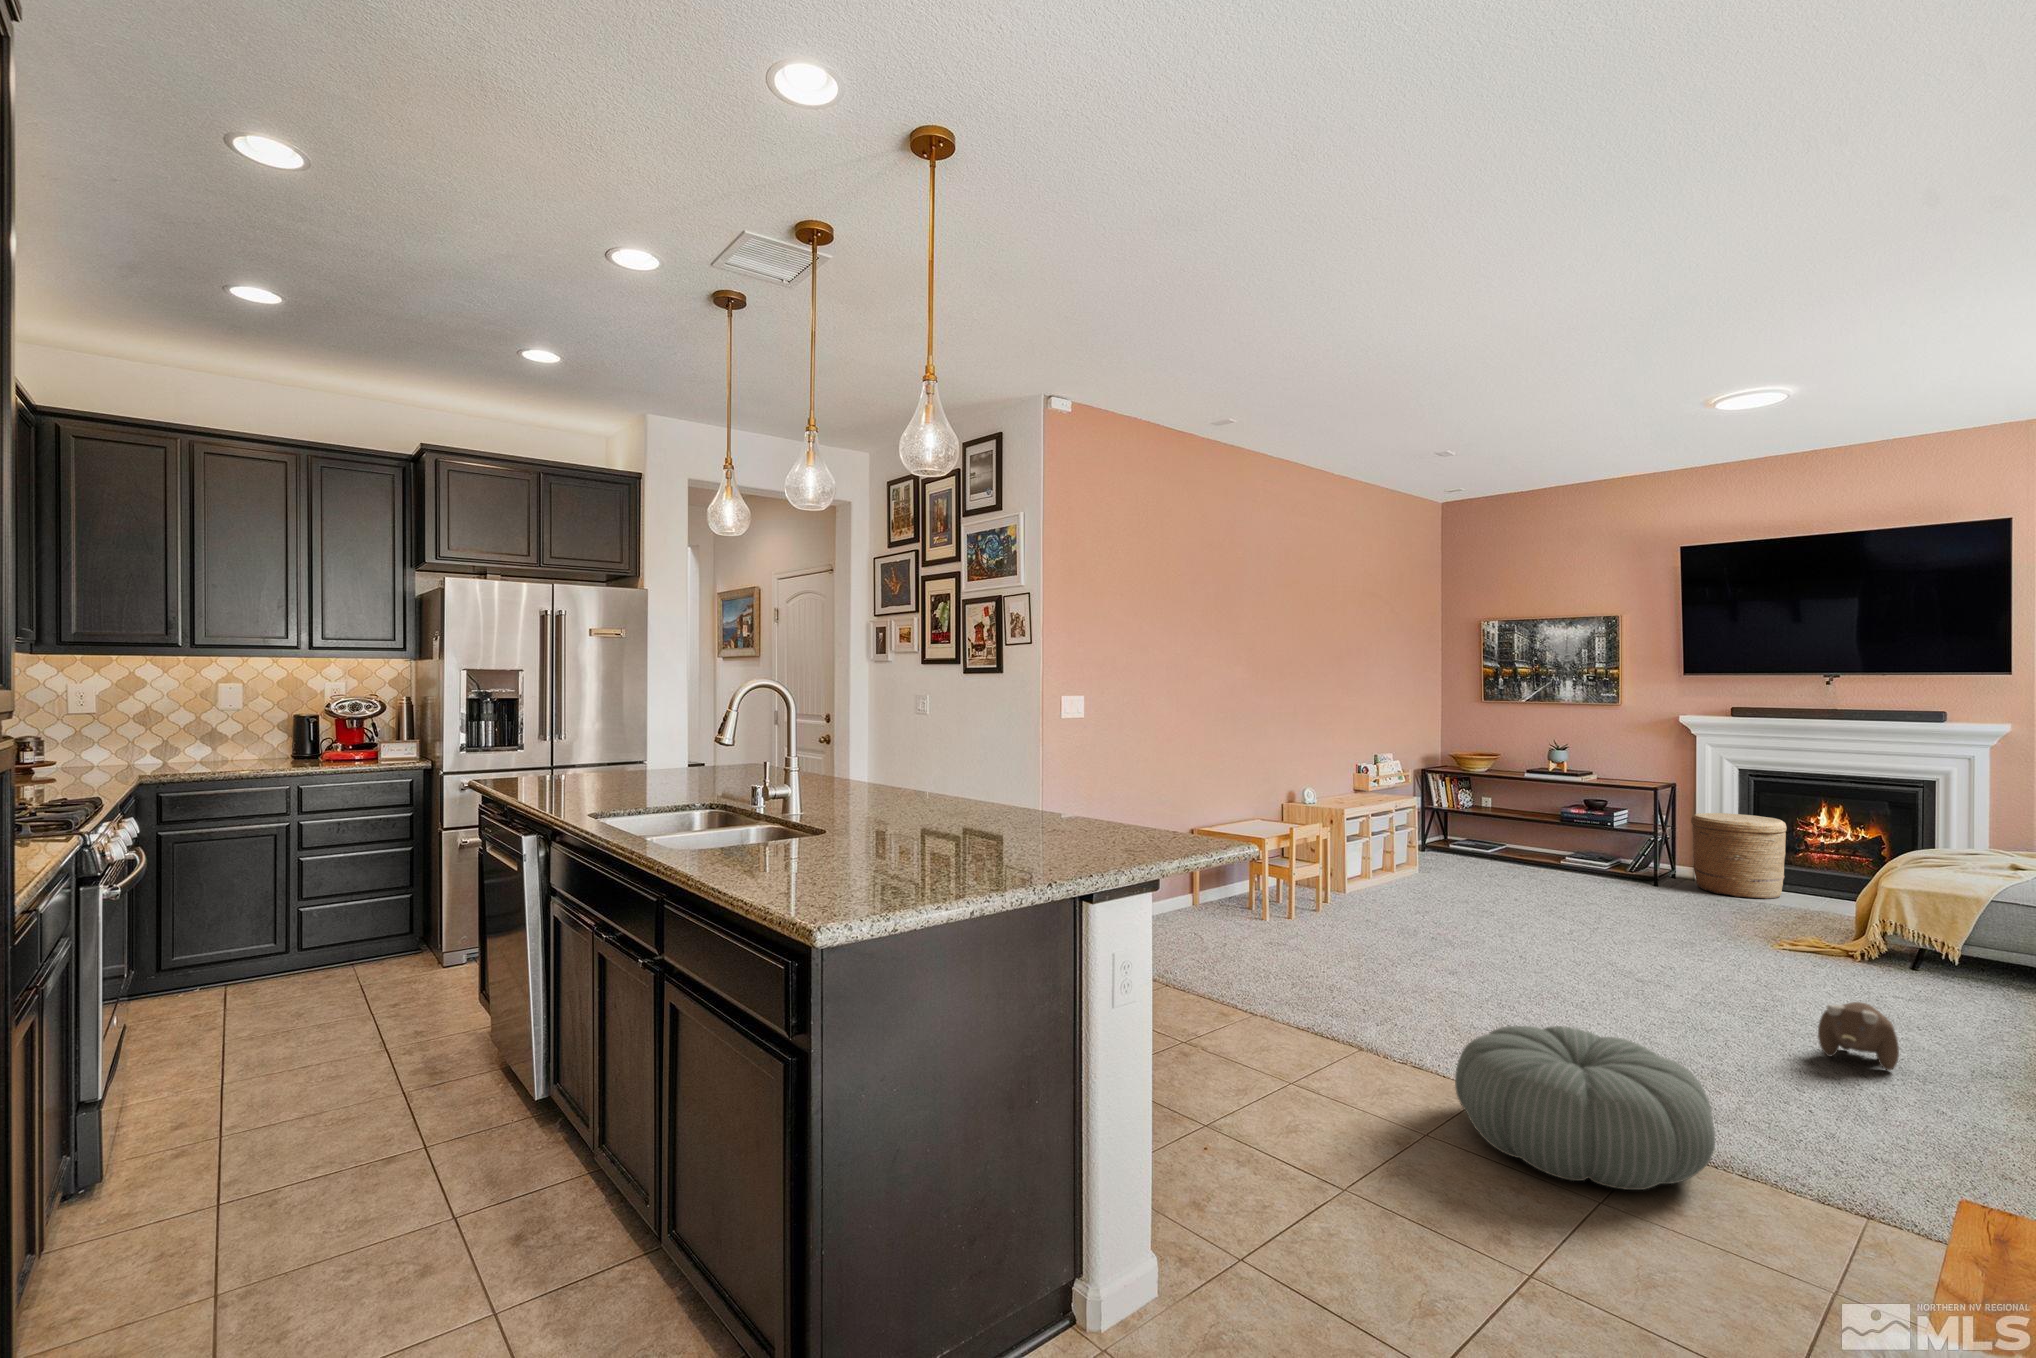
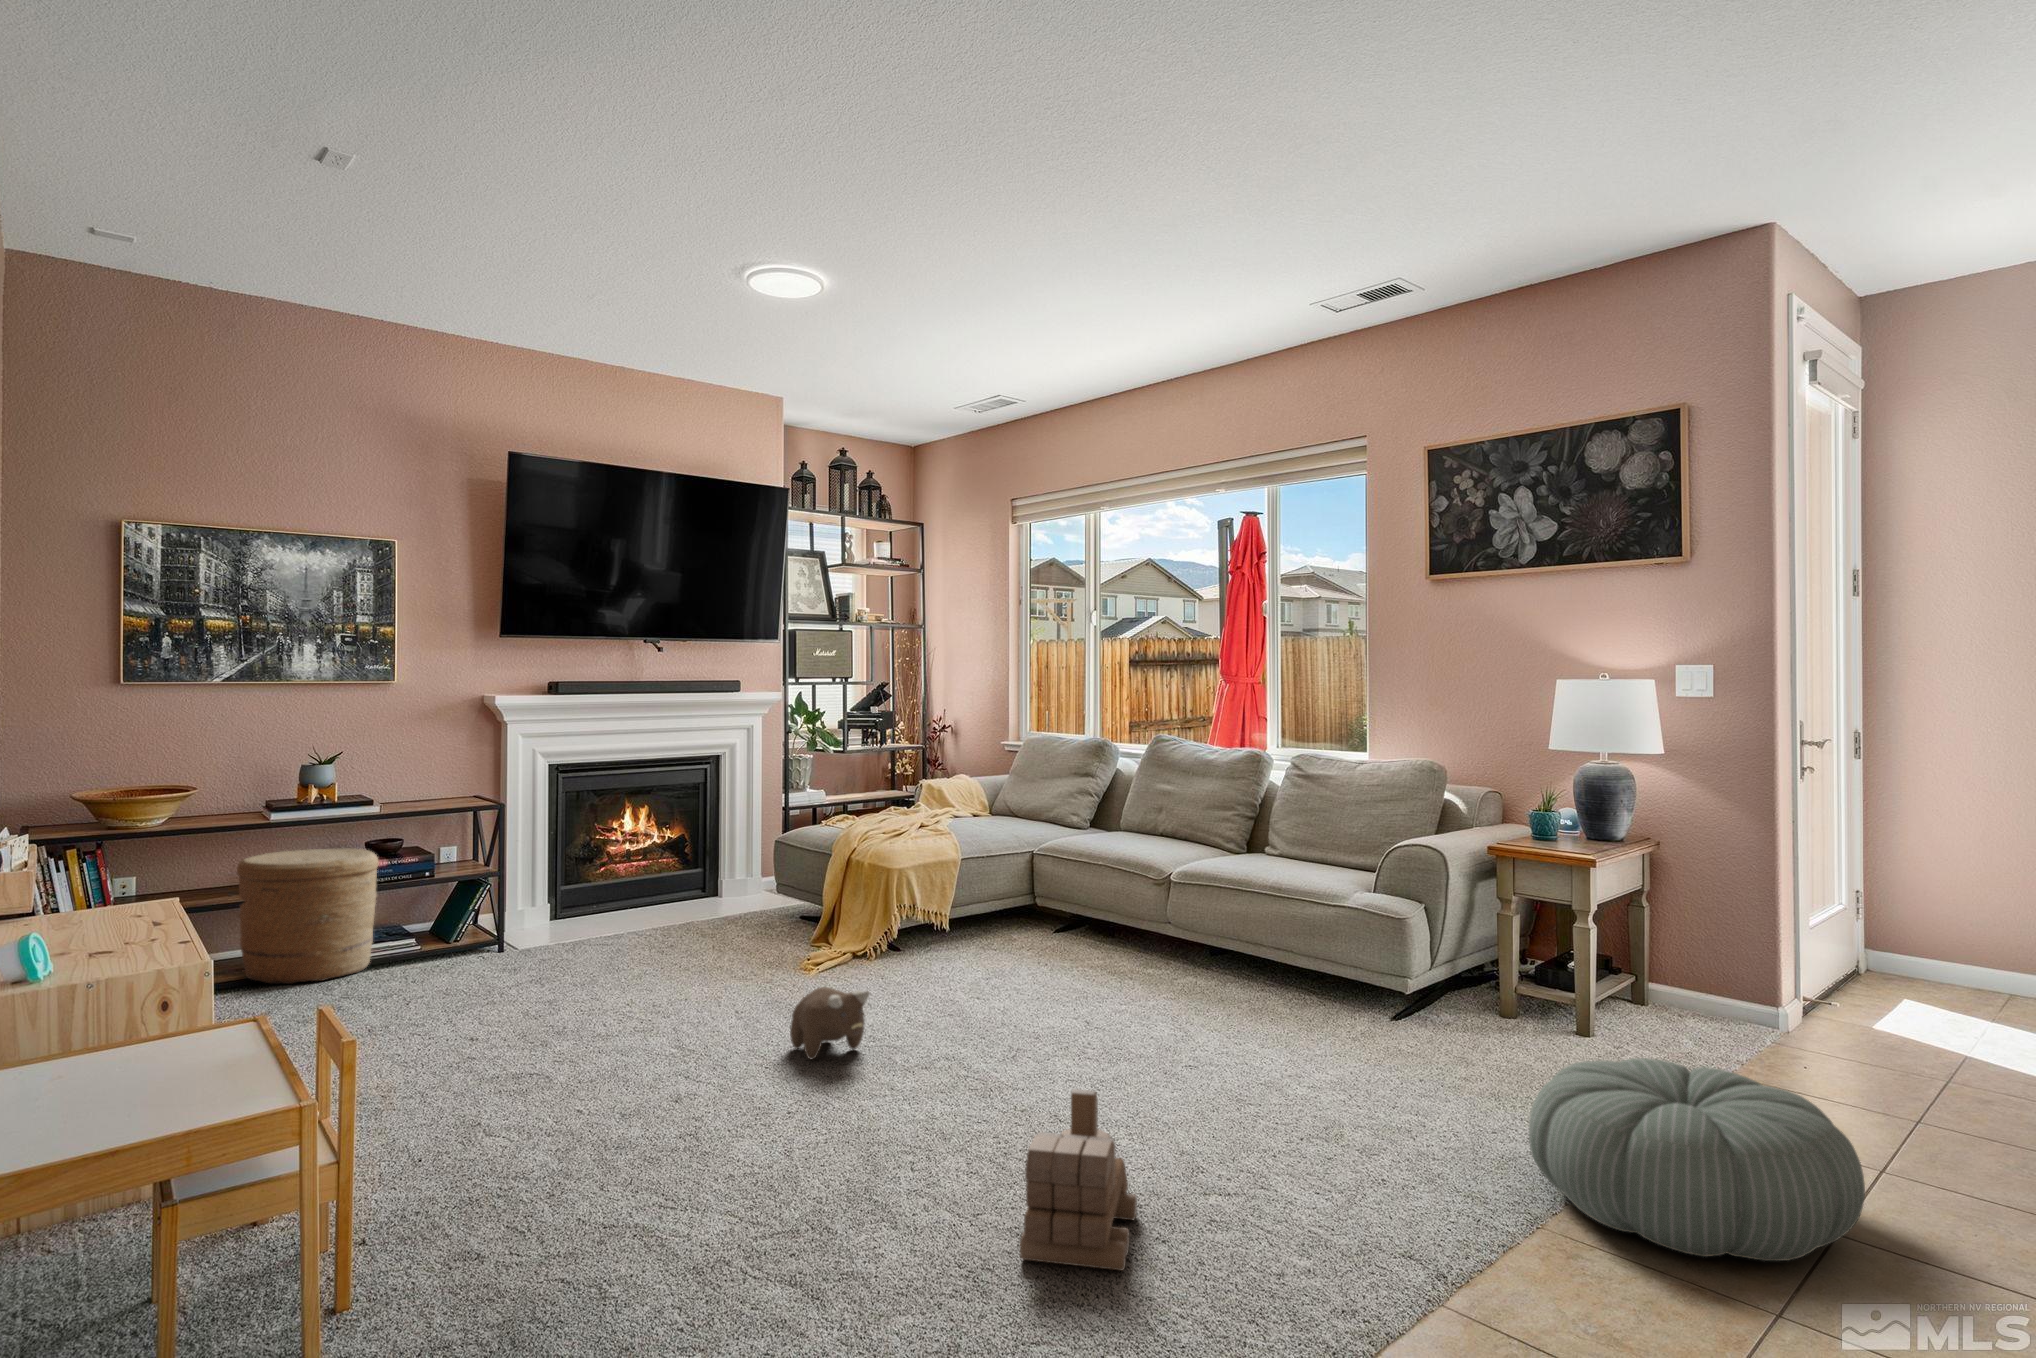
woven basket: present [1691,813,1787,899] -> present [237,849,379,984]
toy train: none [1327,925,1438,1002] -> present [1020,1089,1137,1271]
plush toy: present [1818,1002,1899,1070] -> present [790,987,869,1060]

